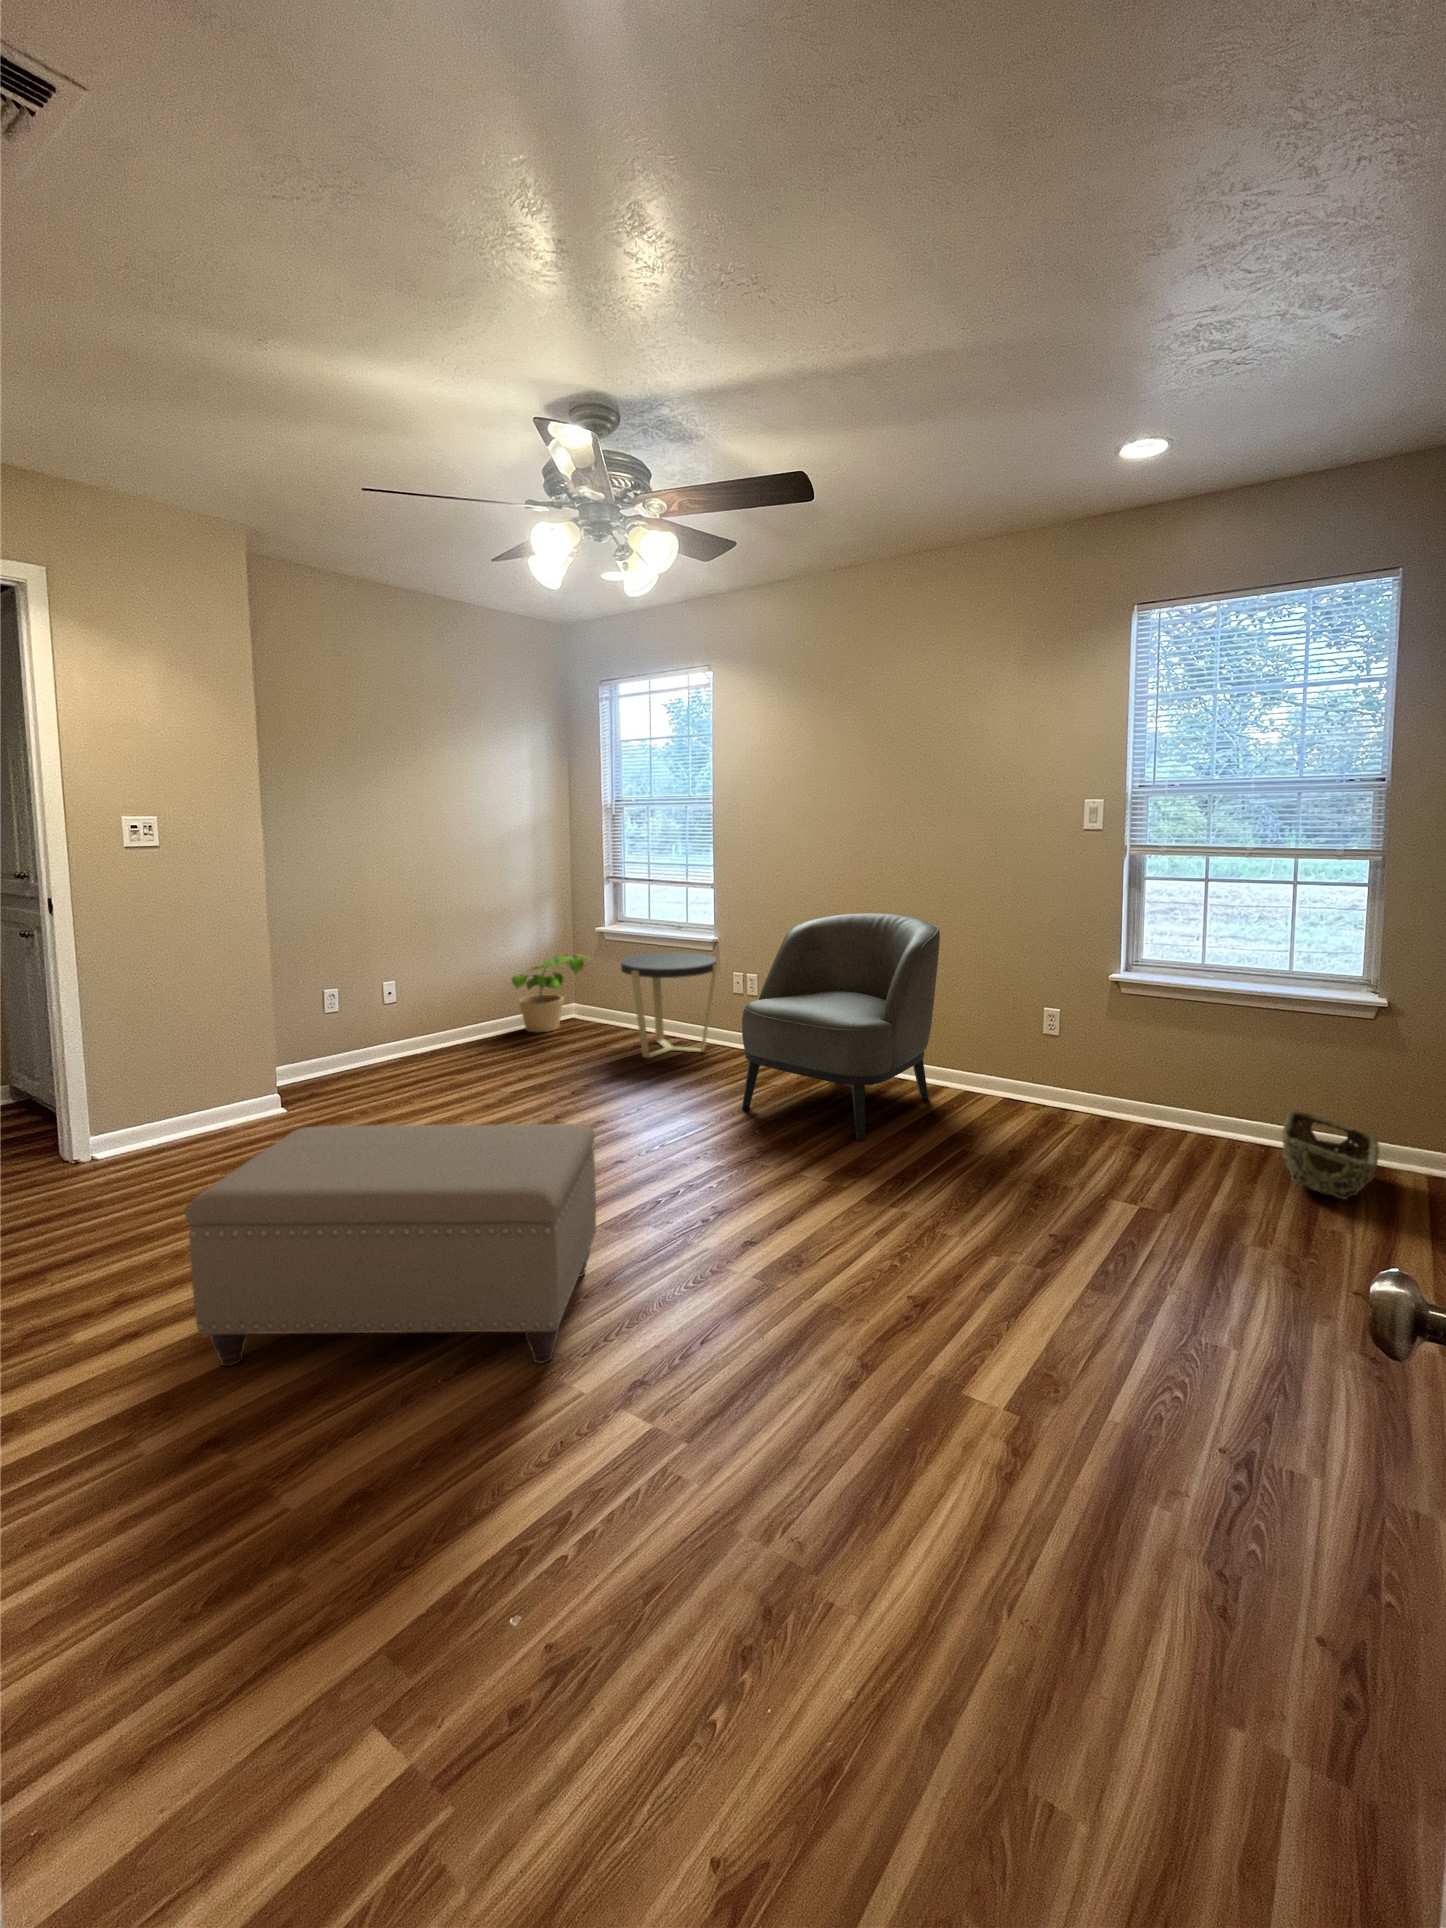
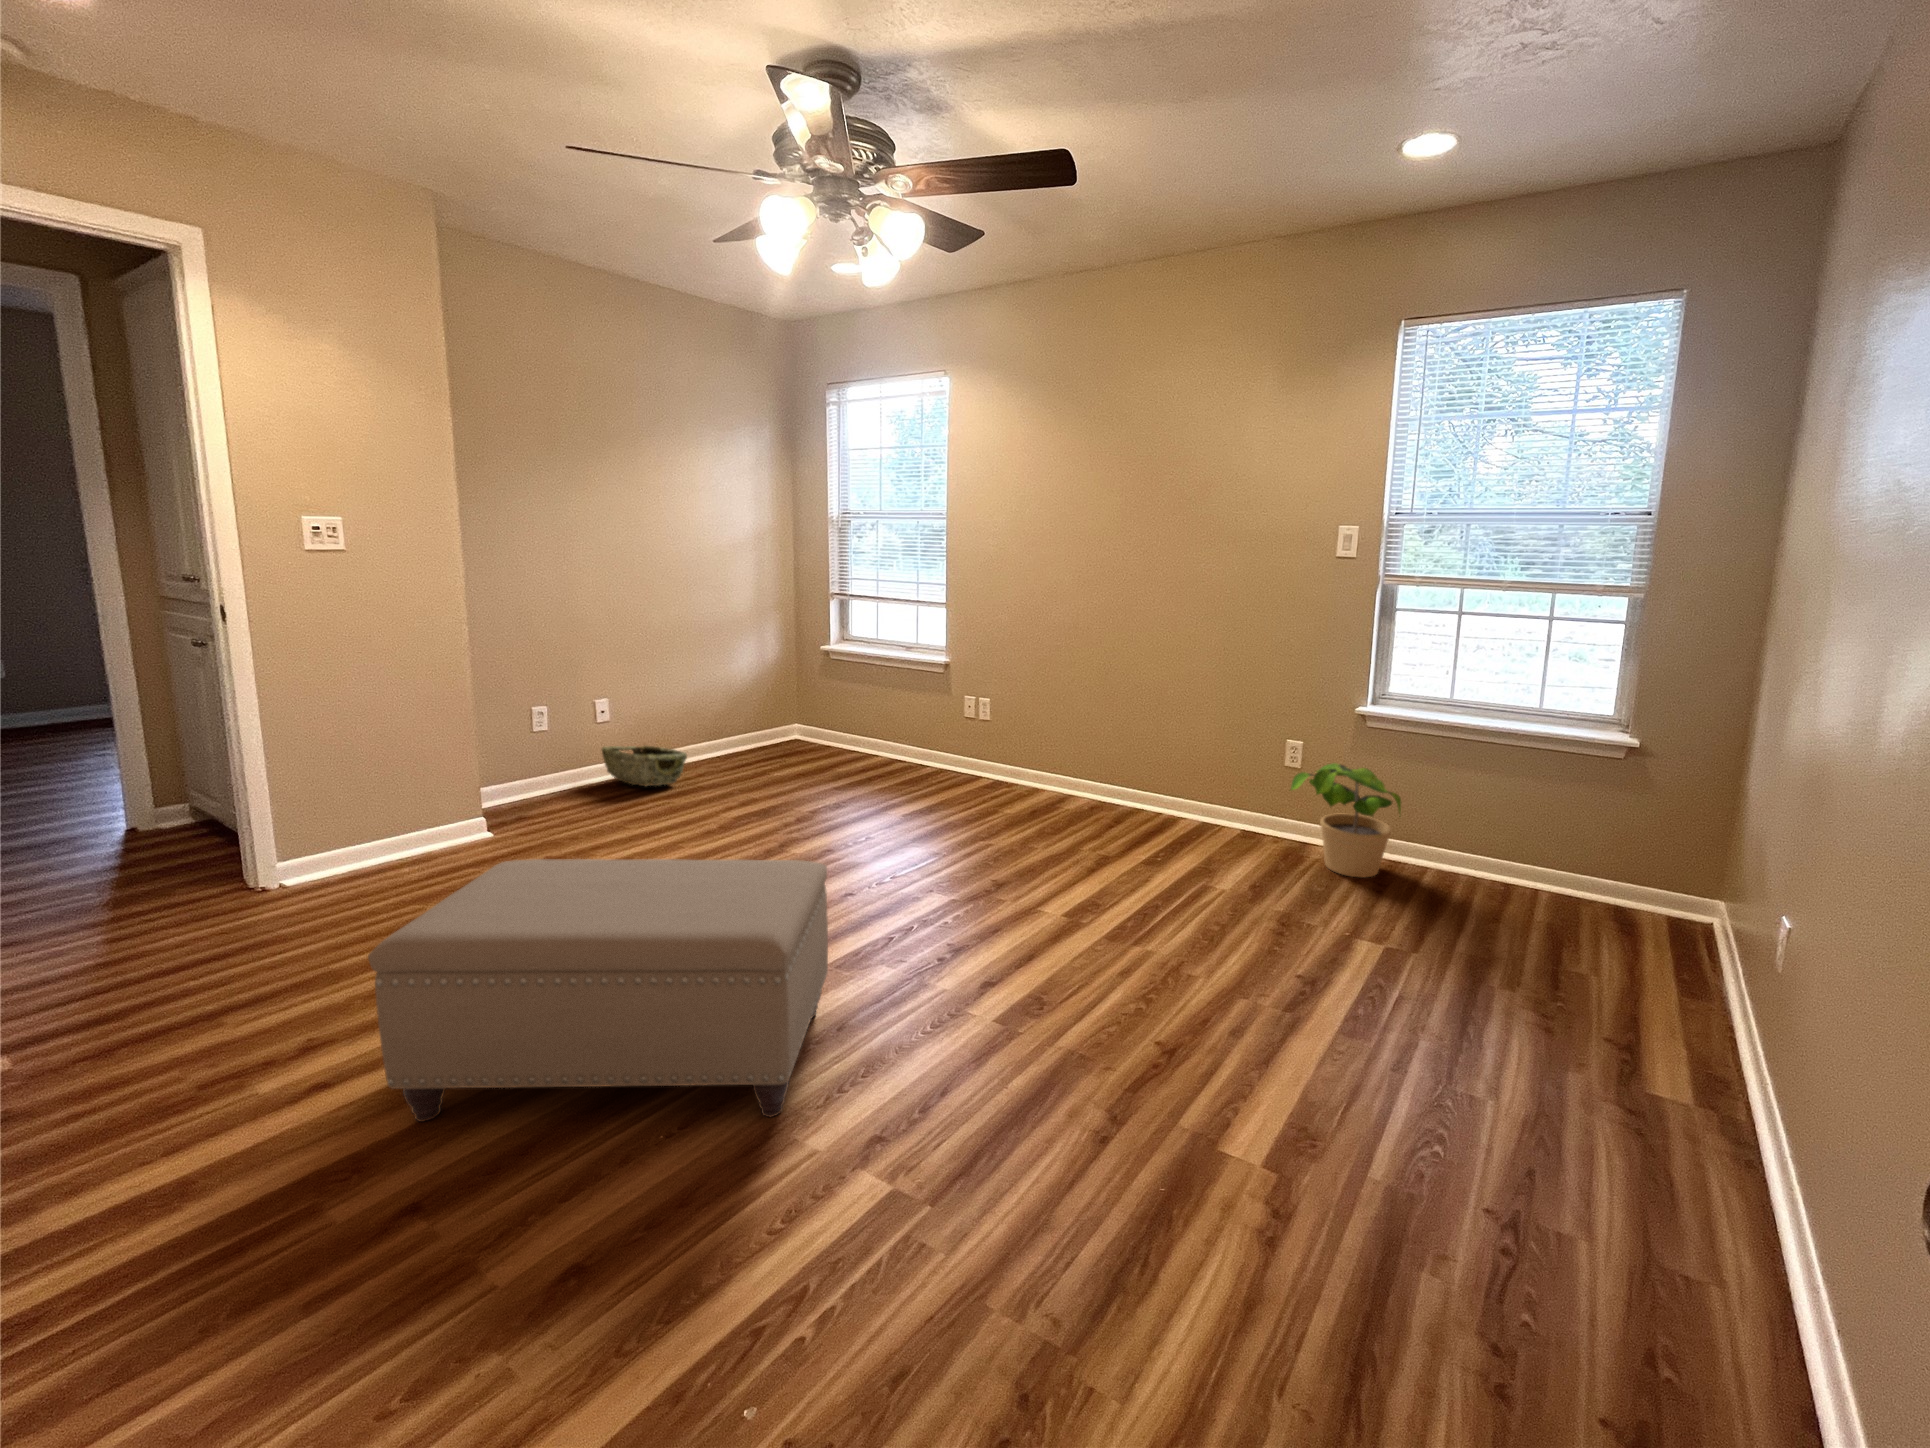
armchair: present [742,913,940,1141] -> none [975,640,1182,873]
side table: present [621,952,716,1058] -> none [849,675,948,783]
potted plant: present [512,954,584,1032] -> present [1291,763,1401,877]
woven basket: present [1281,1110,1379,1199] -> present [602,746,687,786]

